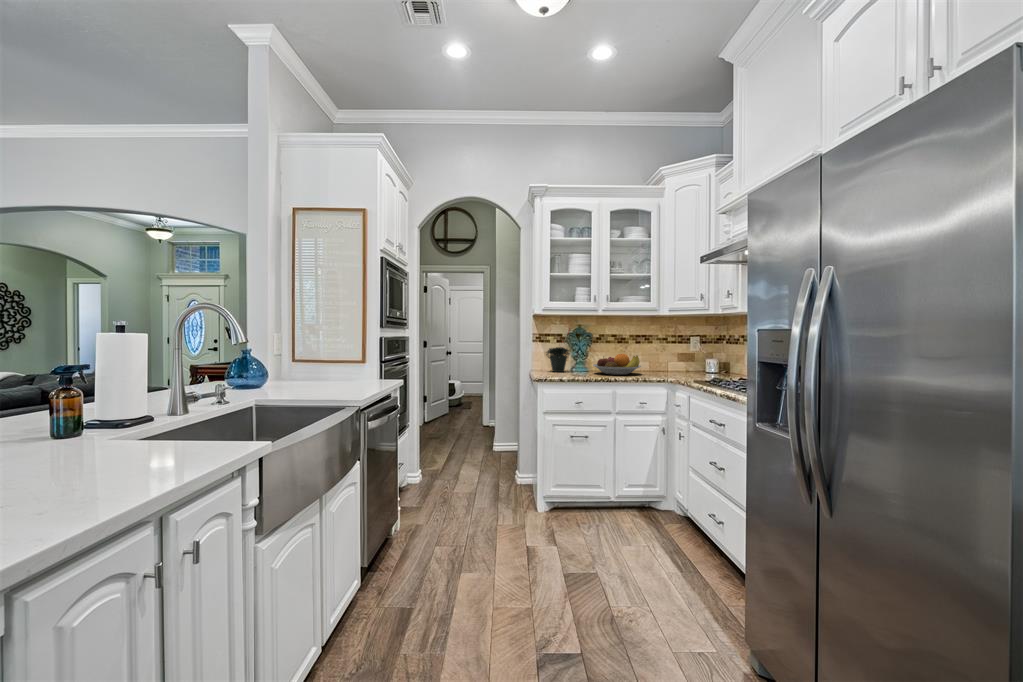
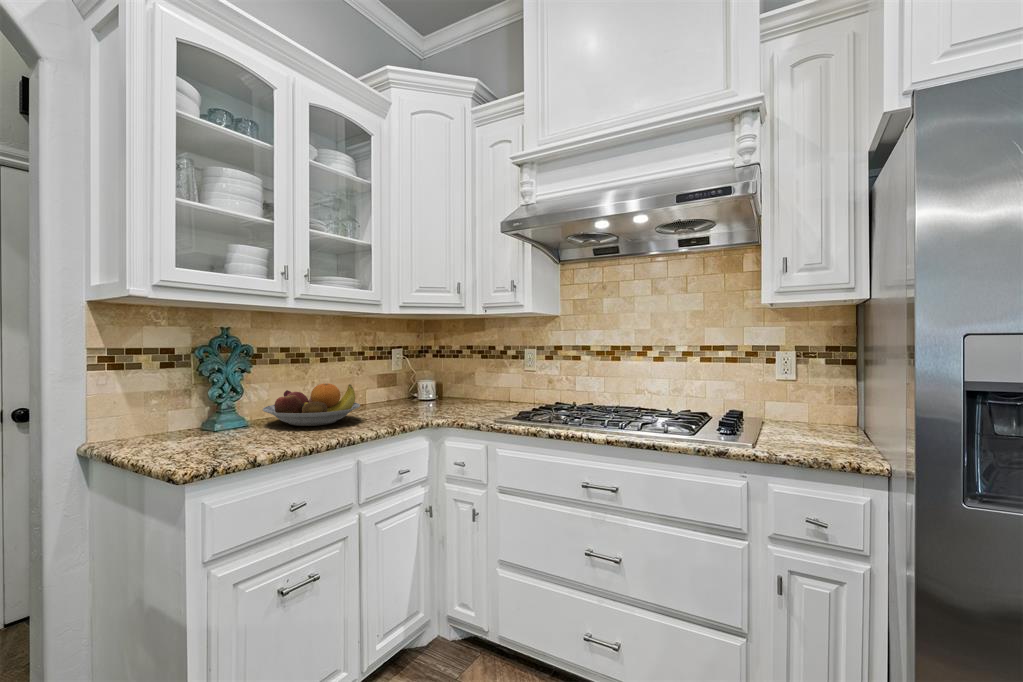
potted plant: present [546,347,569,372] -> none [136,331,209,437]

